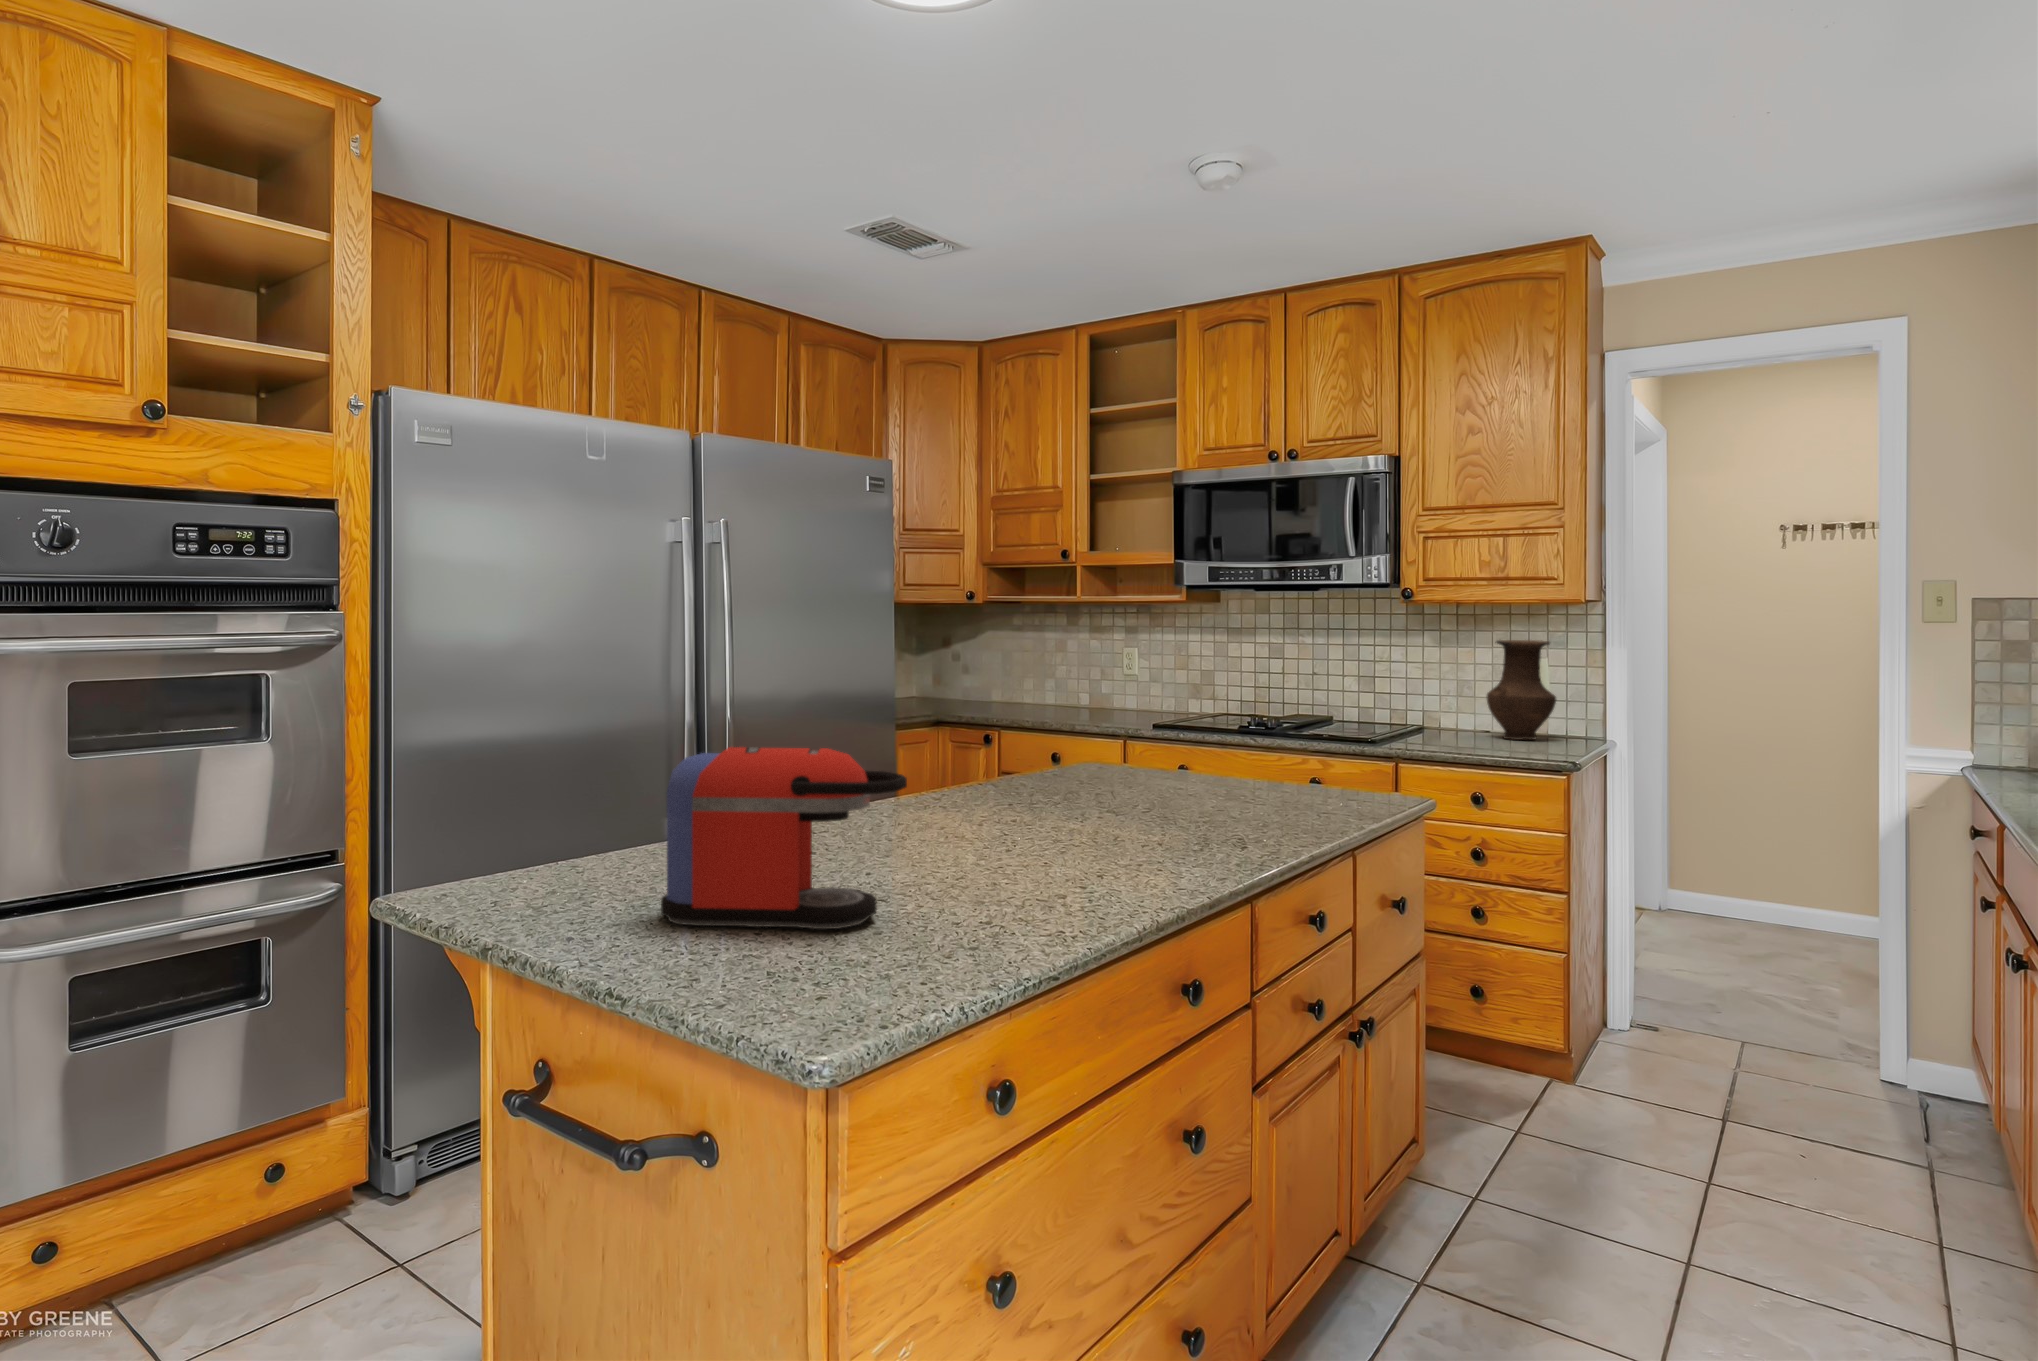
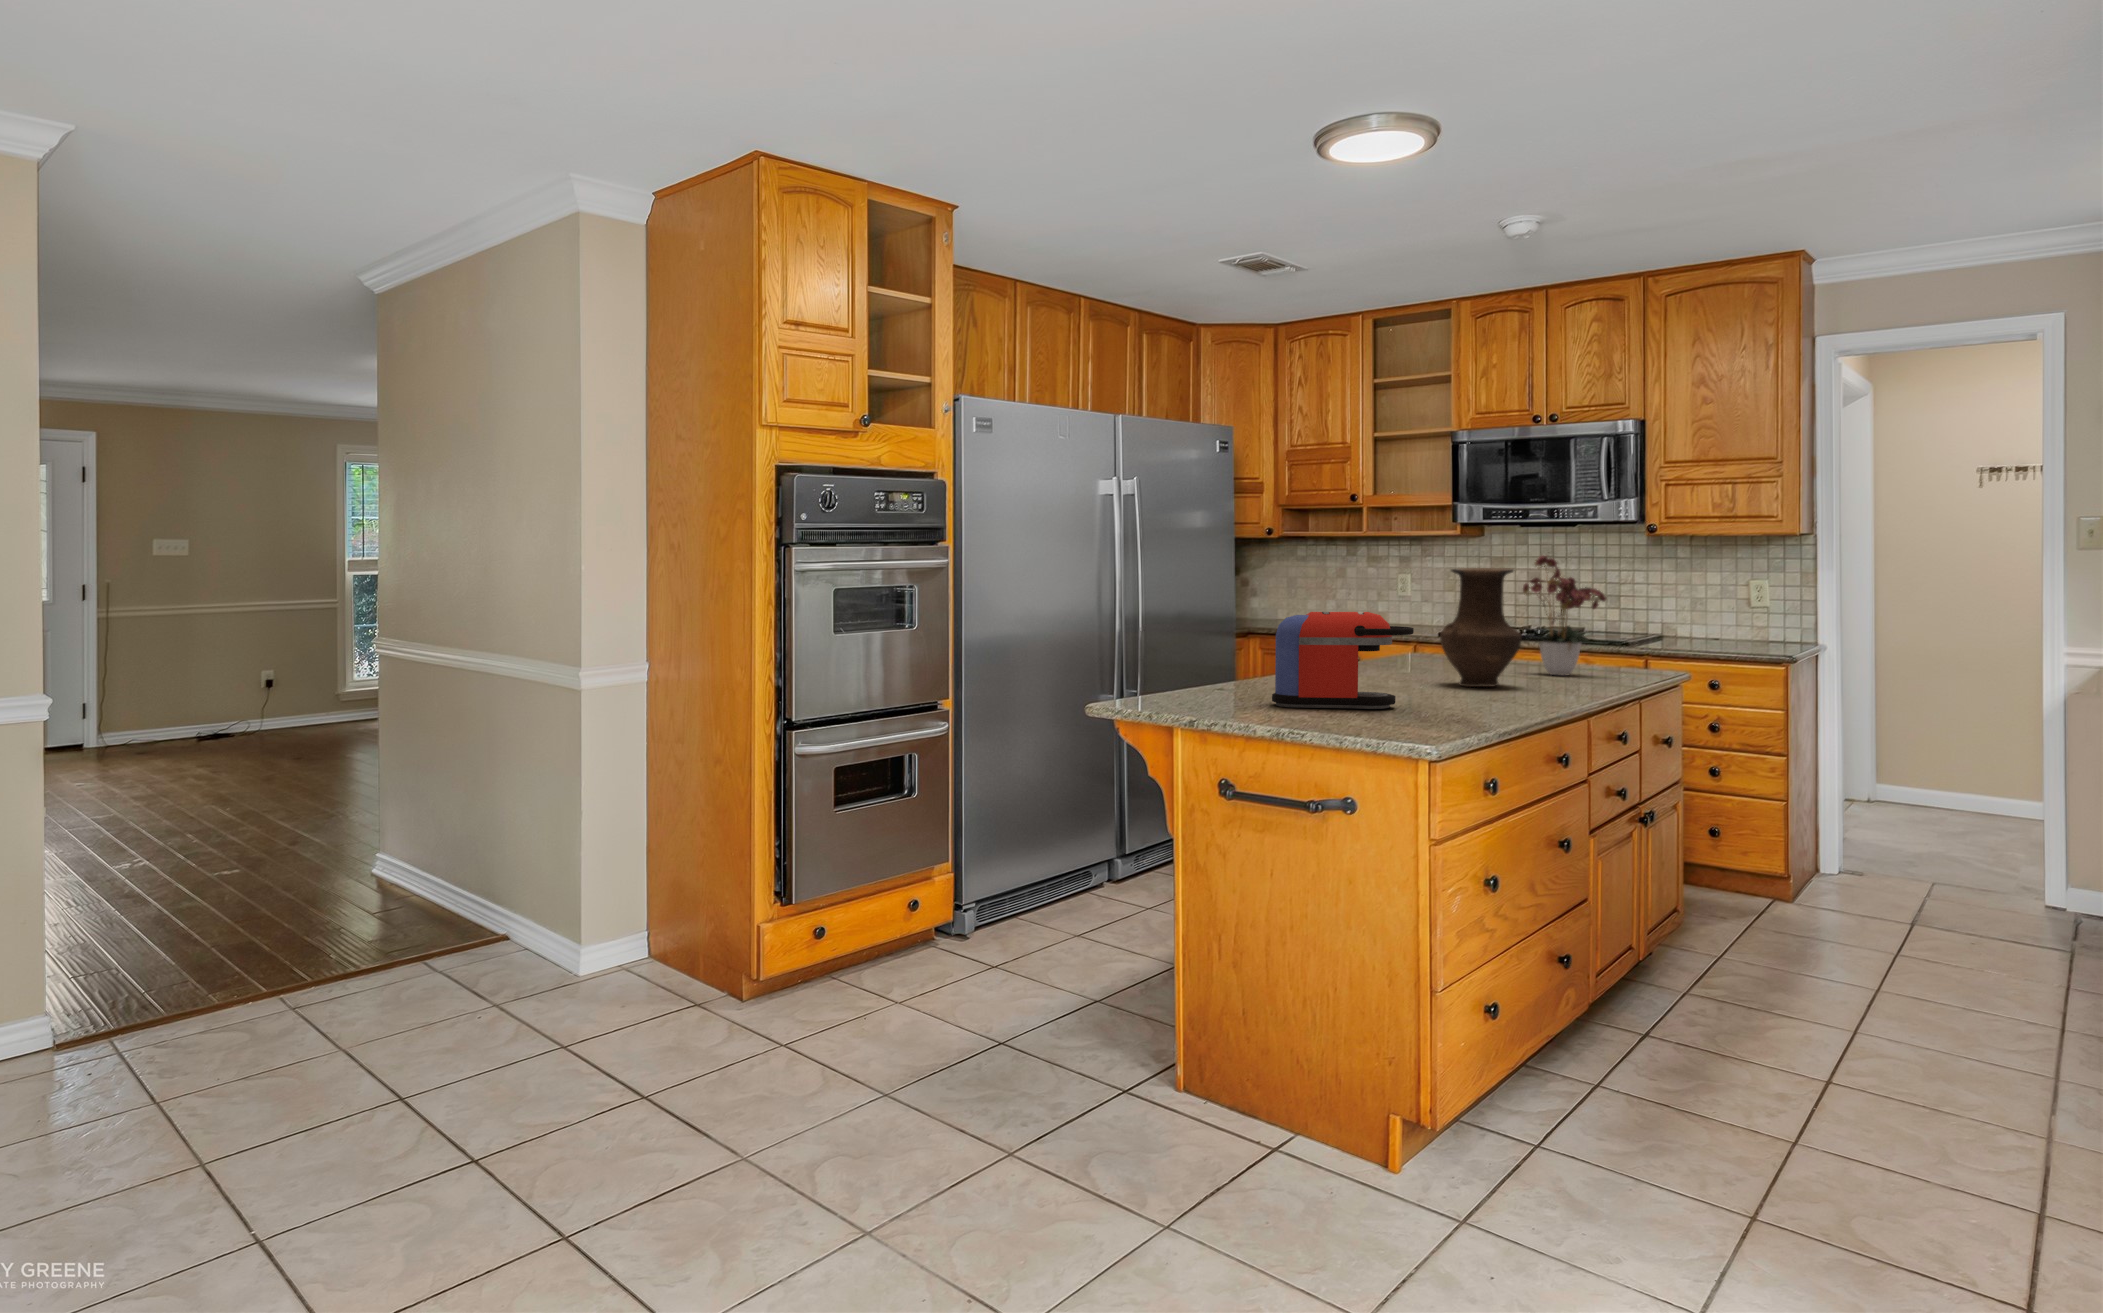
flower arrangement: none [1183,626,1314,814] -> present [1523,556,1606,675]
vase: present [1487,640,1556,740] -> present [1440,568,1522,687]

